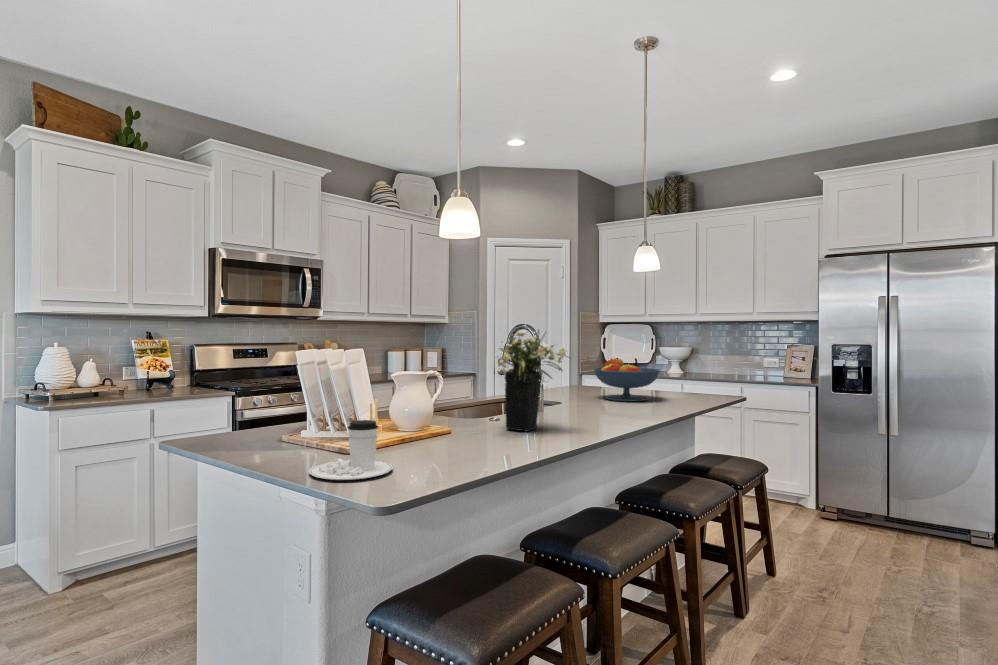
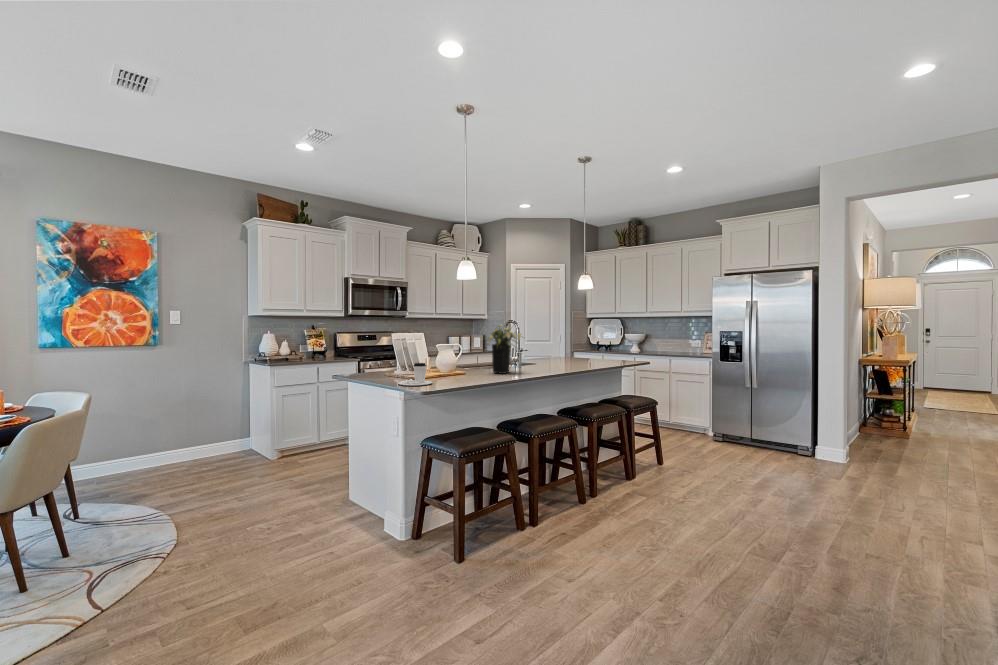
fruit bowl: present [594,358,660,402] -> none [556,339,593,363]

